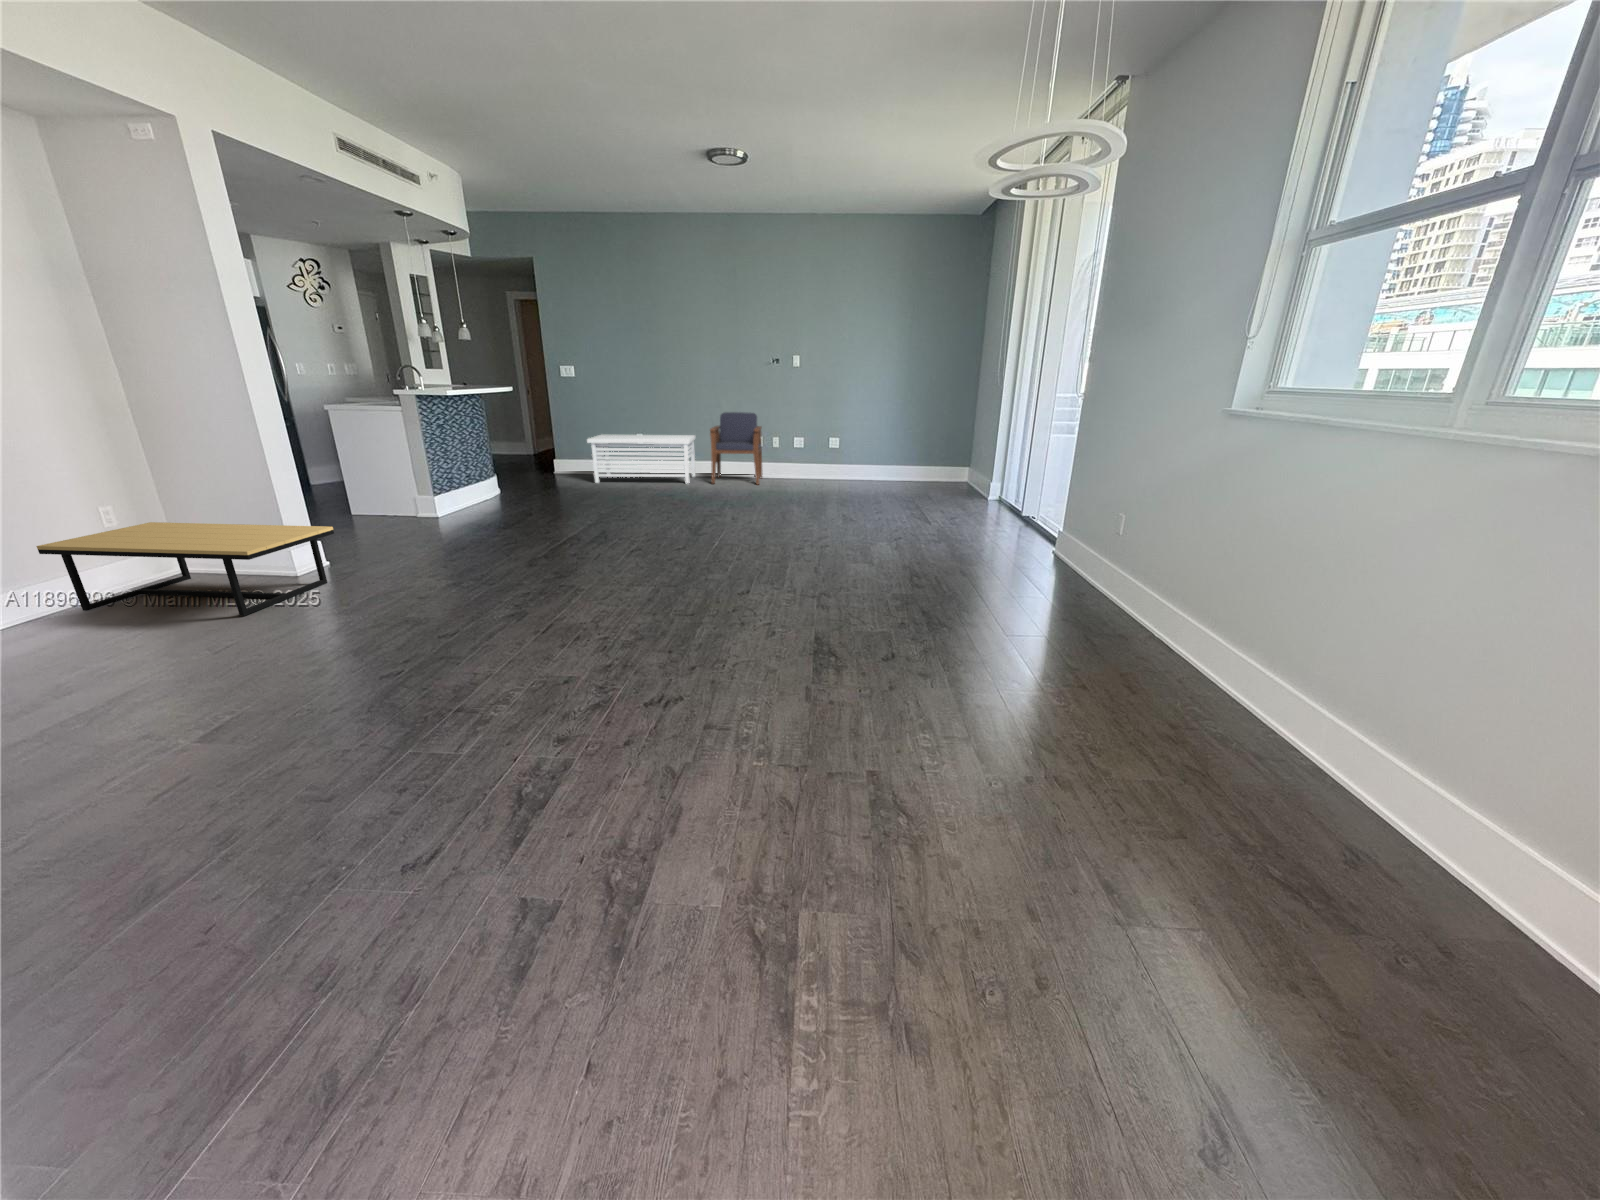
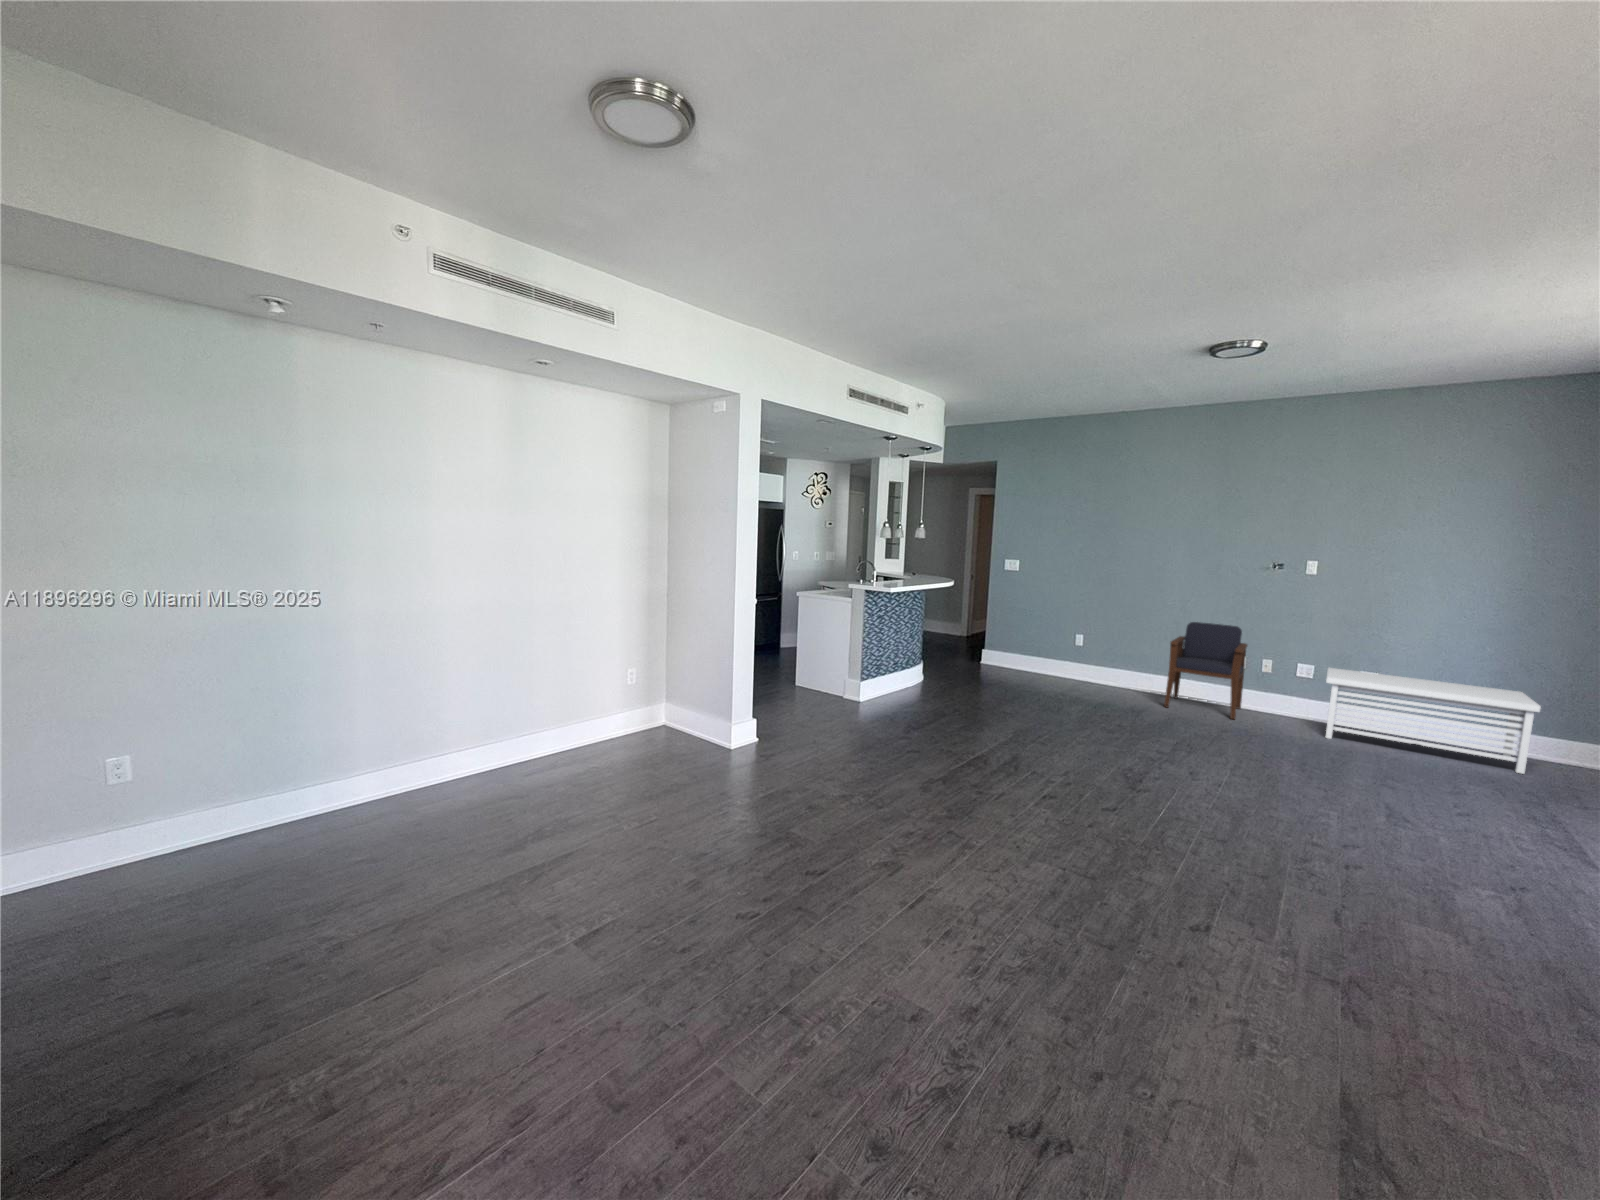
storage bench: present [587,434,695,484] -> present [1326,668,1541,774]
coffee table: present [36,522,334,616] -> none [588,682,762,786]

